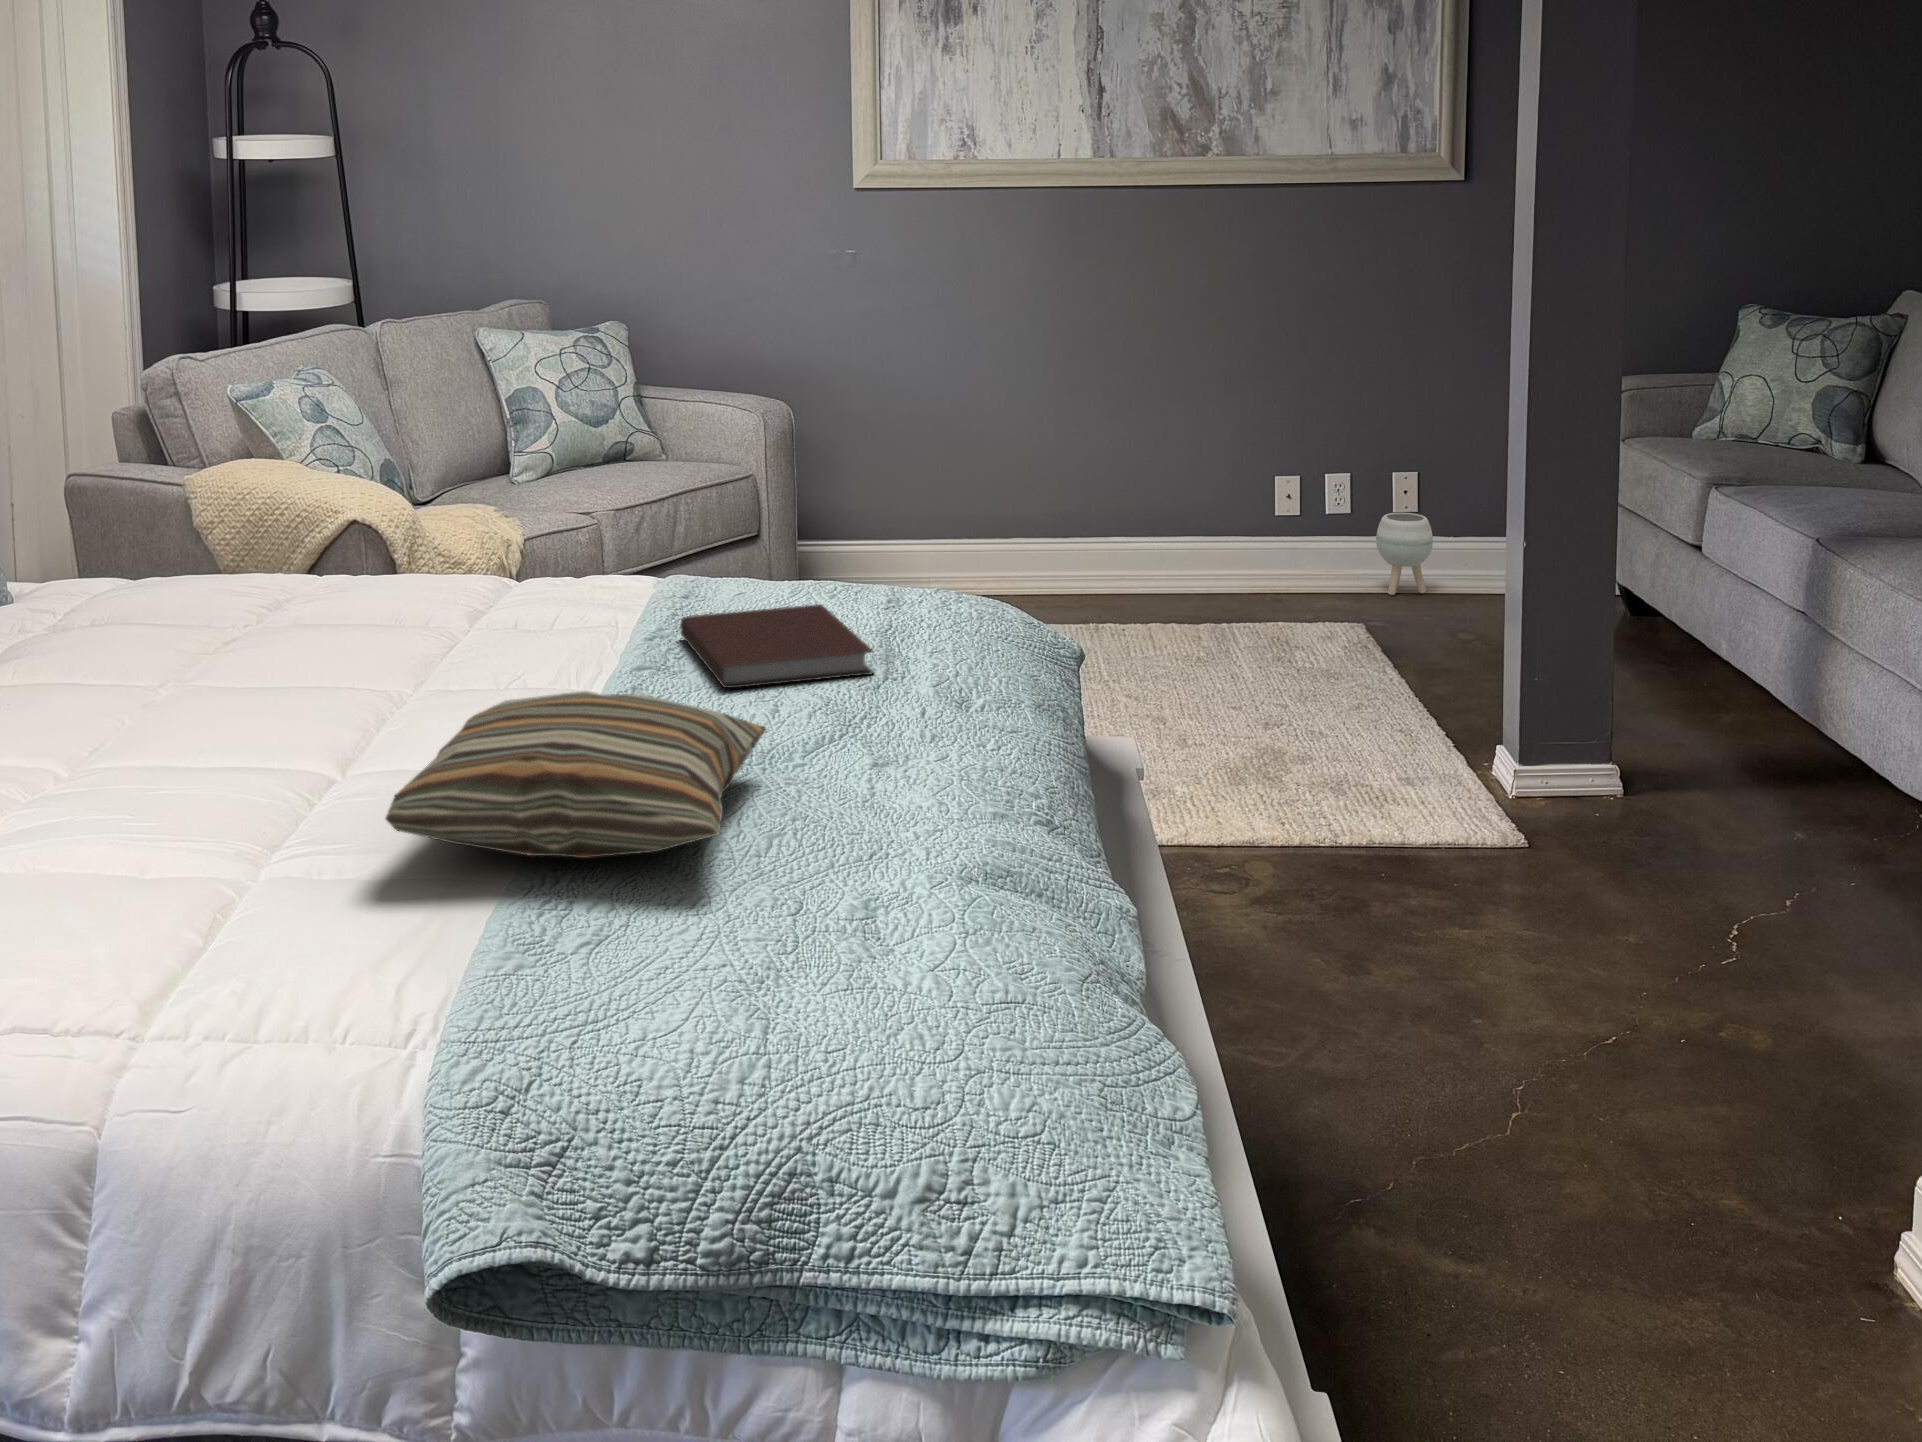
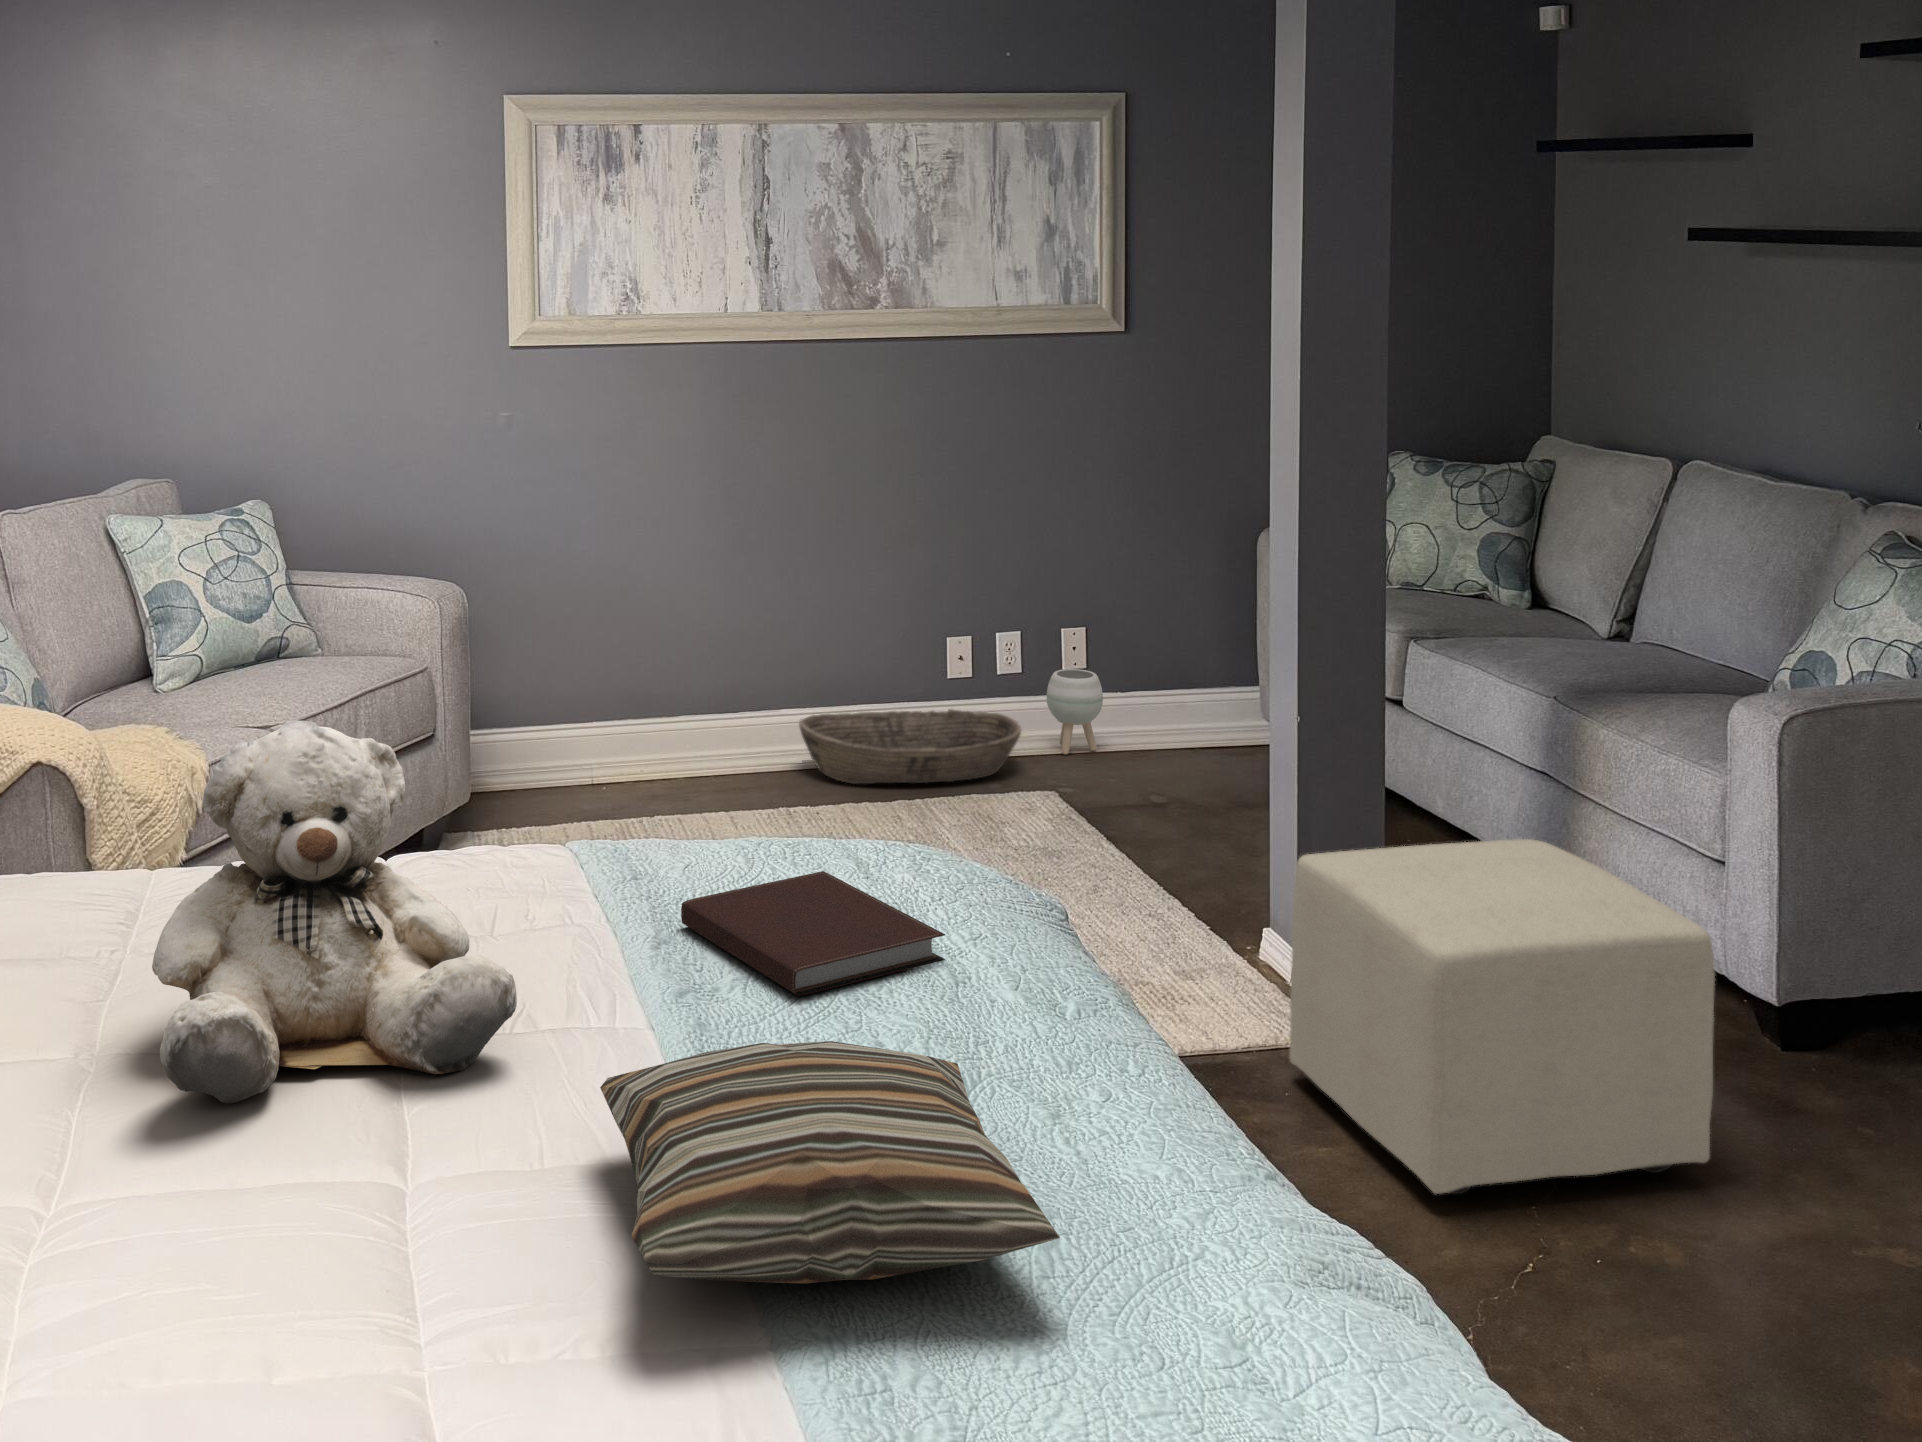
teddy bear: none [171,437,466,723] -> present [152,720,517,1104]
basket: none [1119,543,1338,612] -> present [799,709,1021,784]
ottoman: none [1442,665,1827,986] -> present [1289,839,1715,1194]

